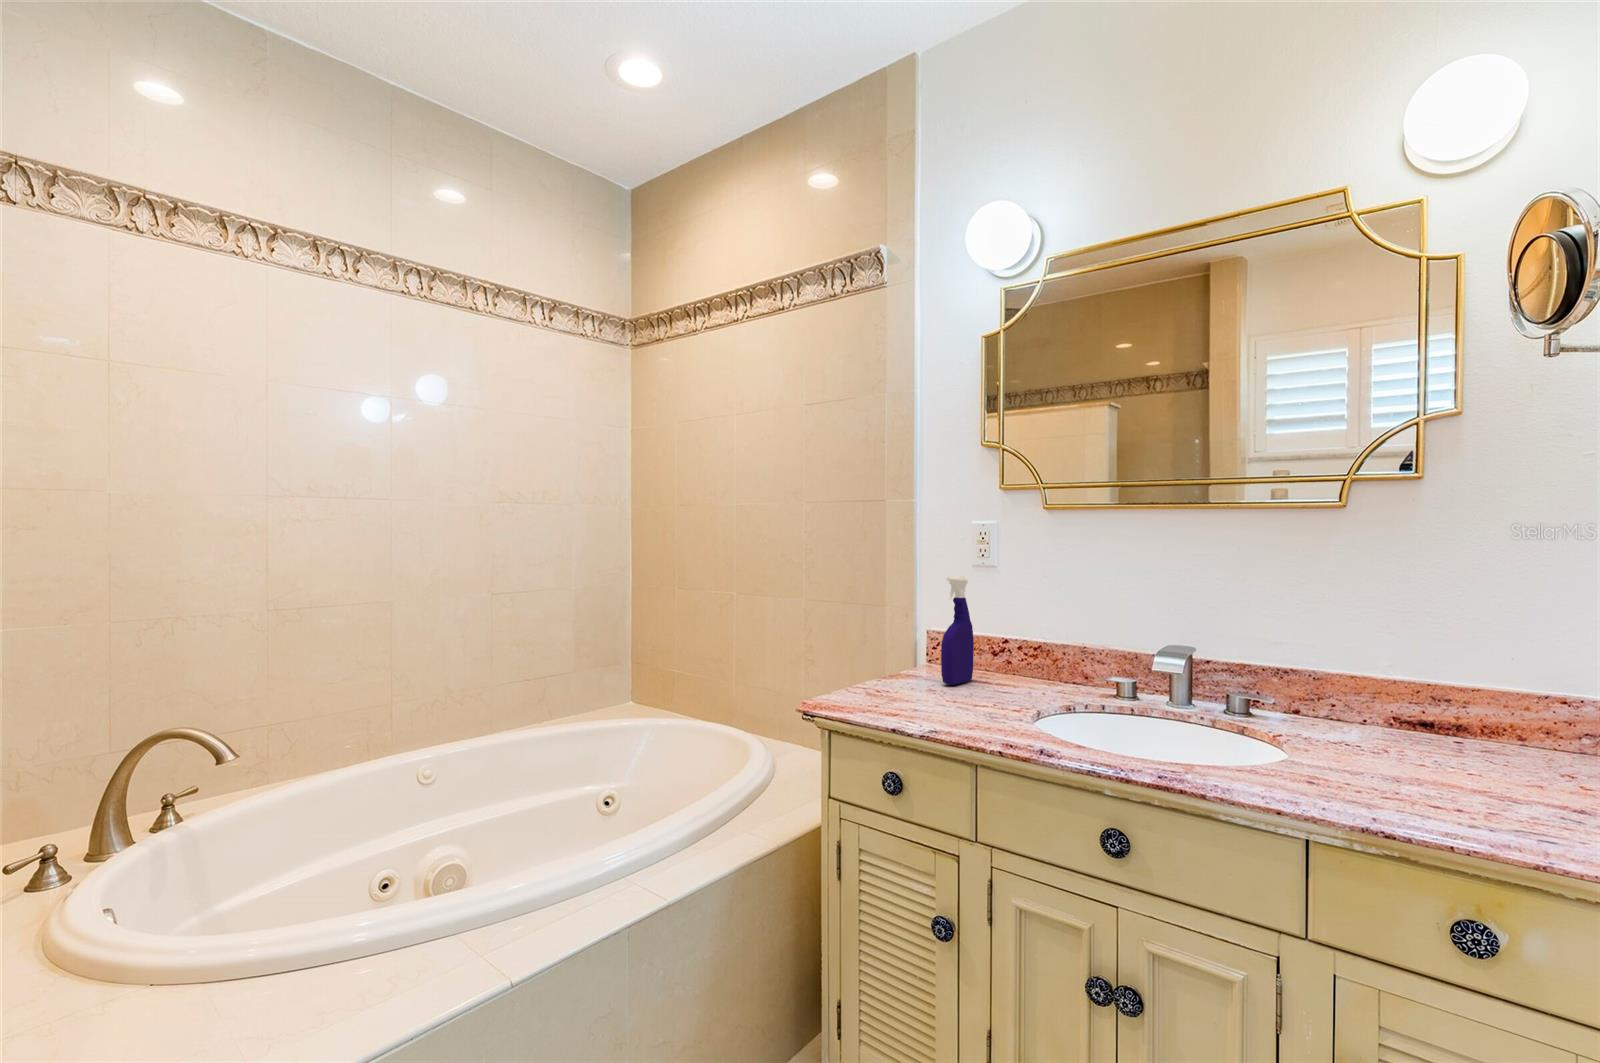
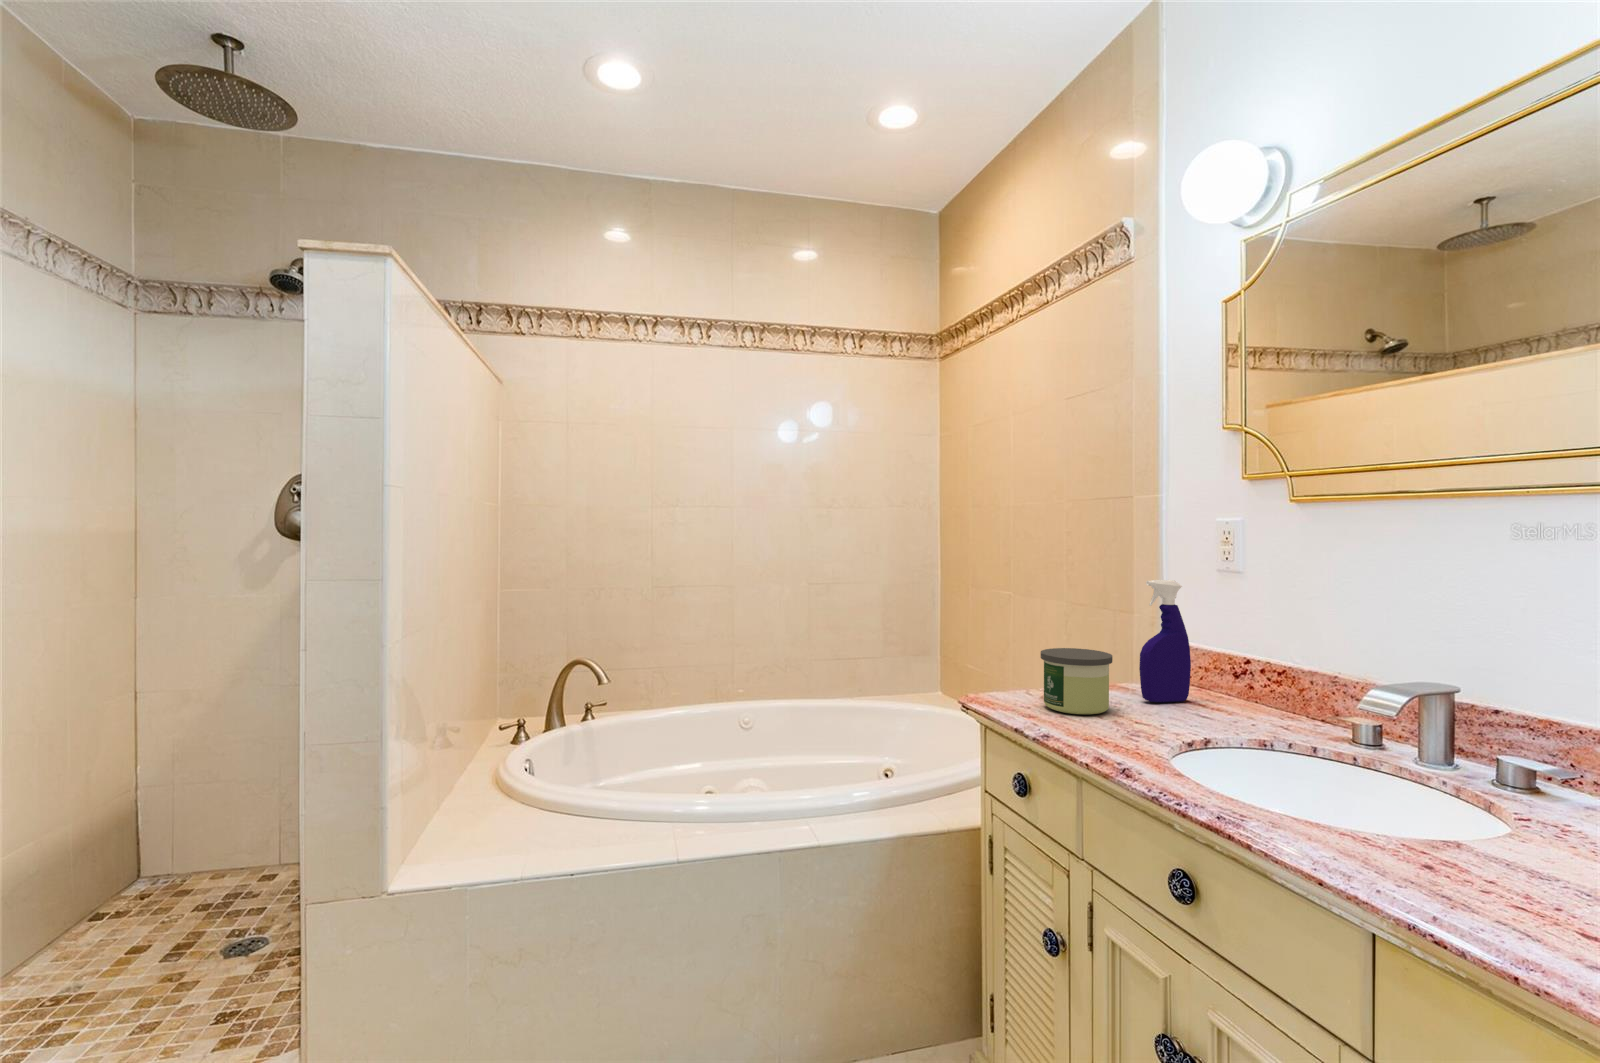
candle: none [881,644,945,705] -> present [1041,648,1112,714]

